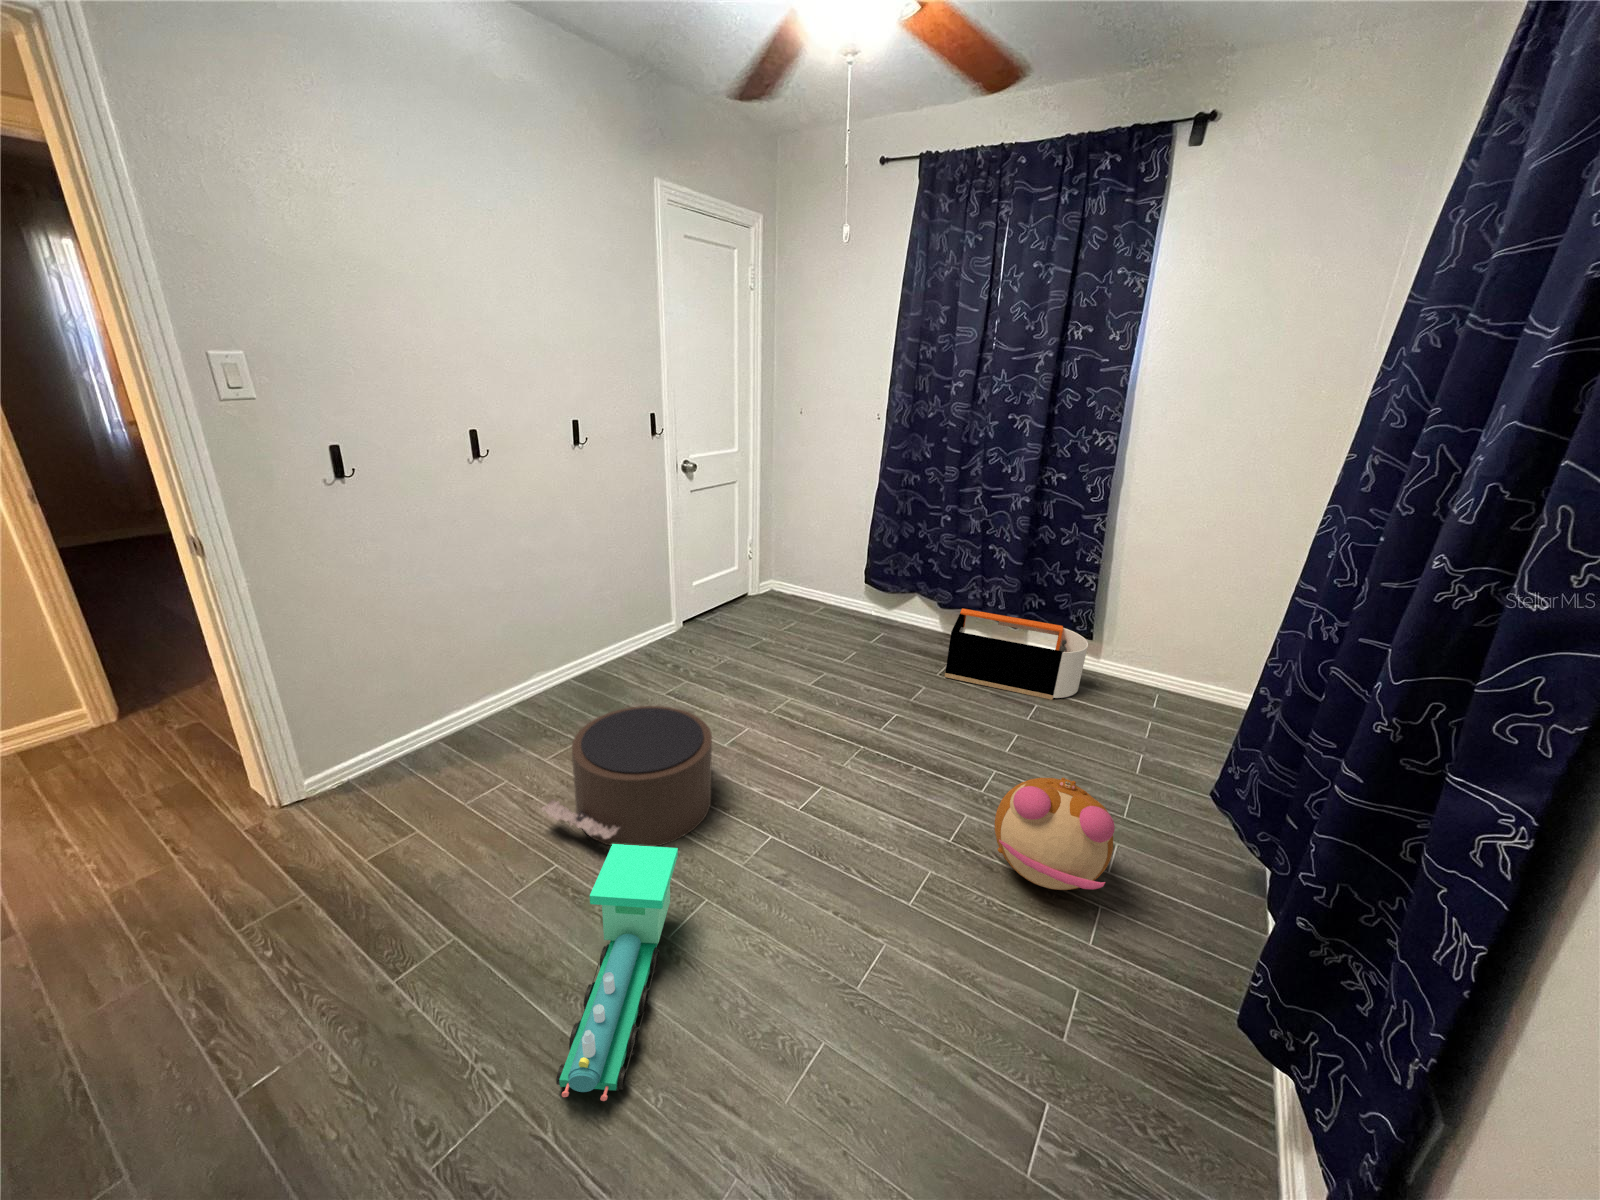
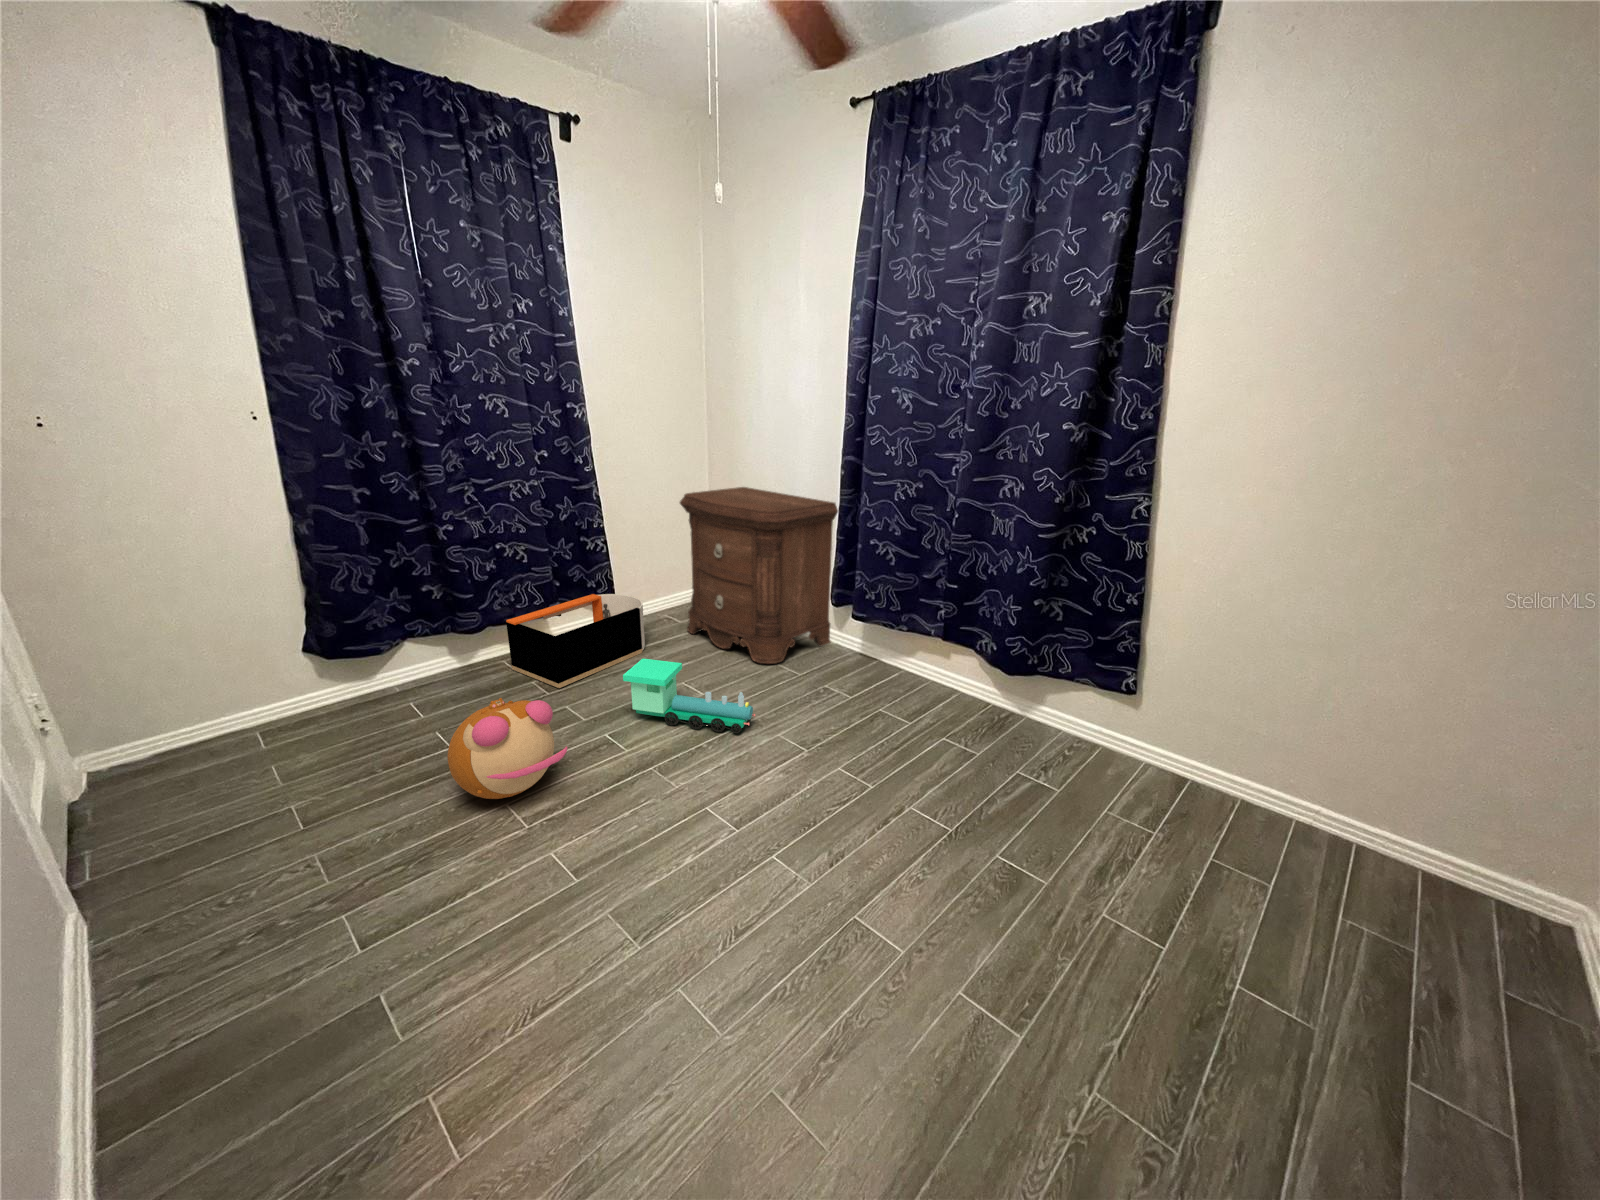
nightstand: none [1111,552,1336,836] -> present [680,487,838,664]
pouf: present [542,706,712,846] -> none [533,824,776,1090]
plush toy: present [995,778,1115,890] -> present [448,698,567,799]
toy train: present [556,844,678,1101] -> present [623,659,755,733]

